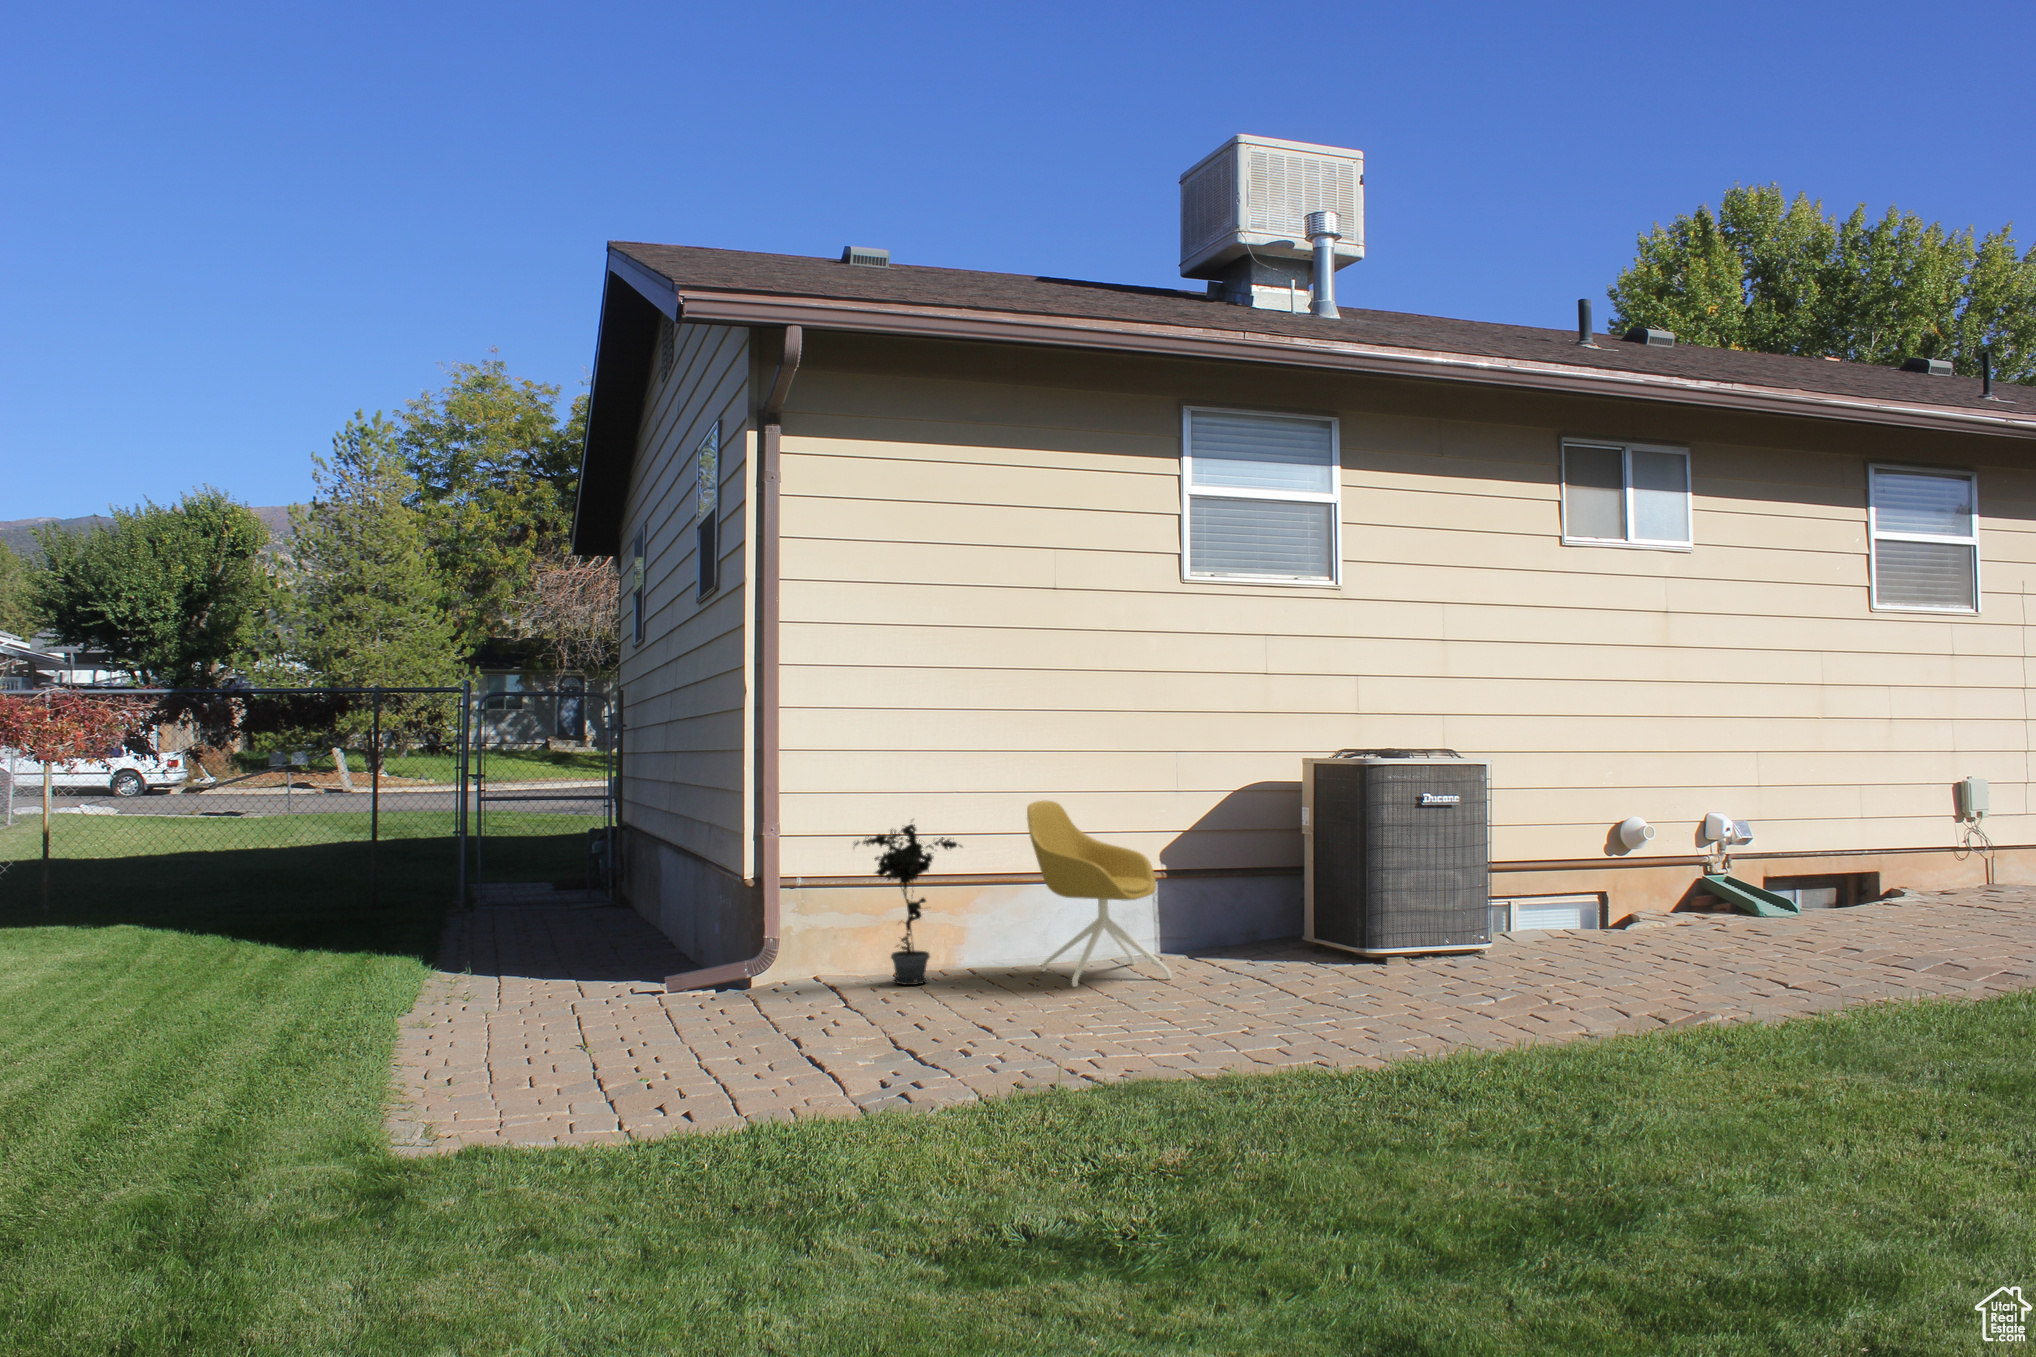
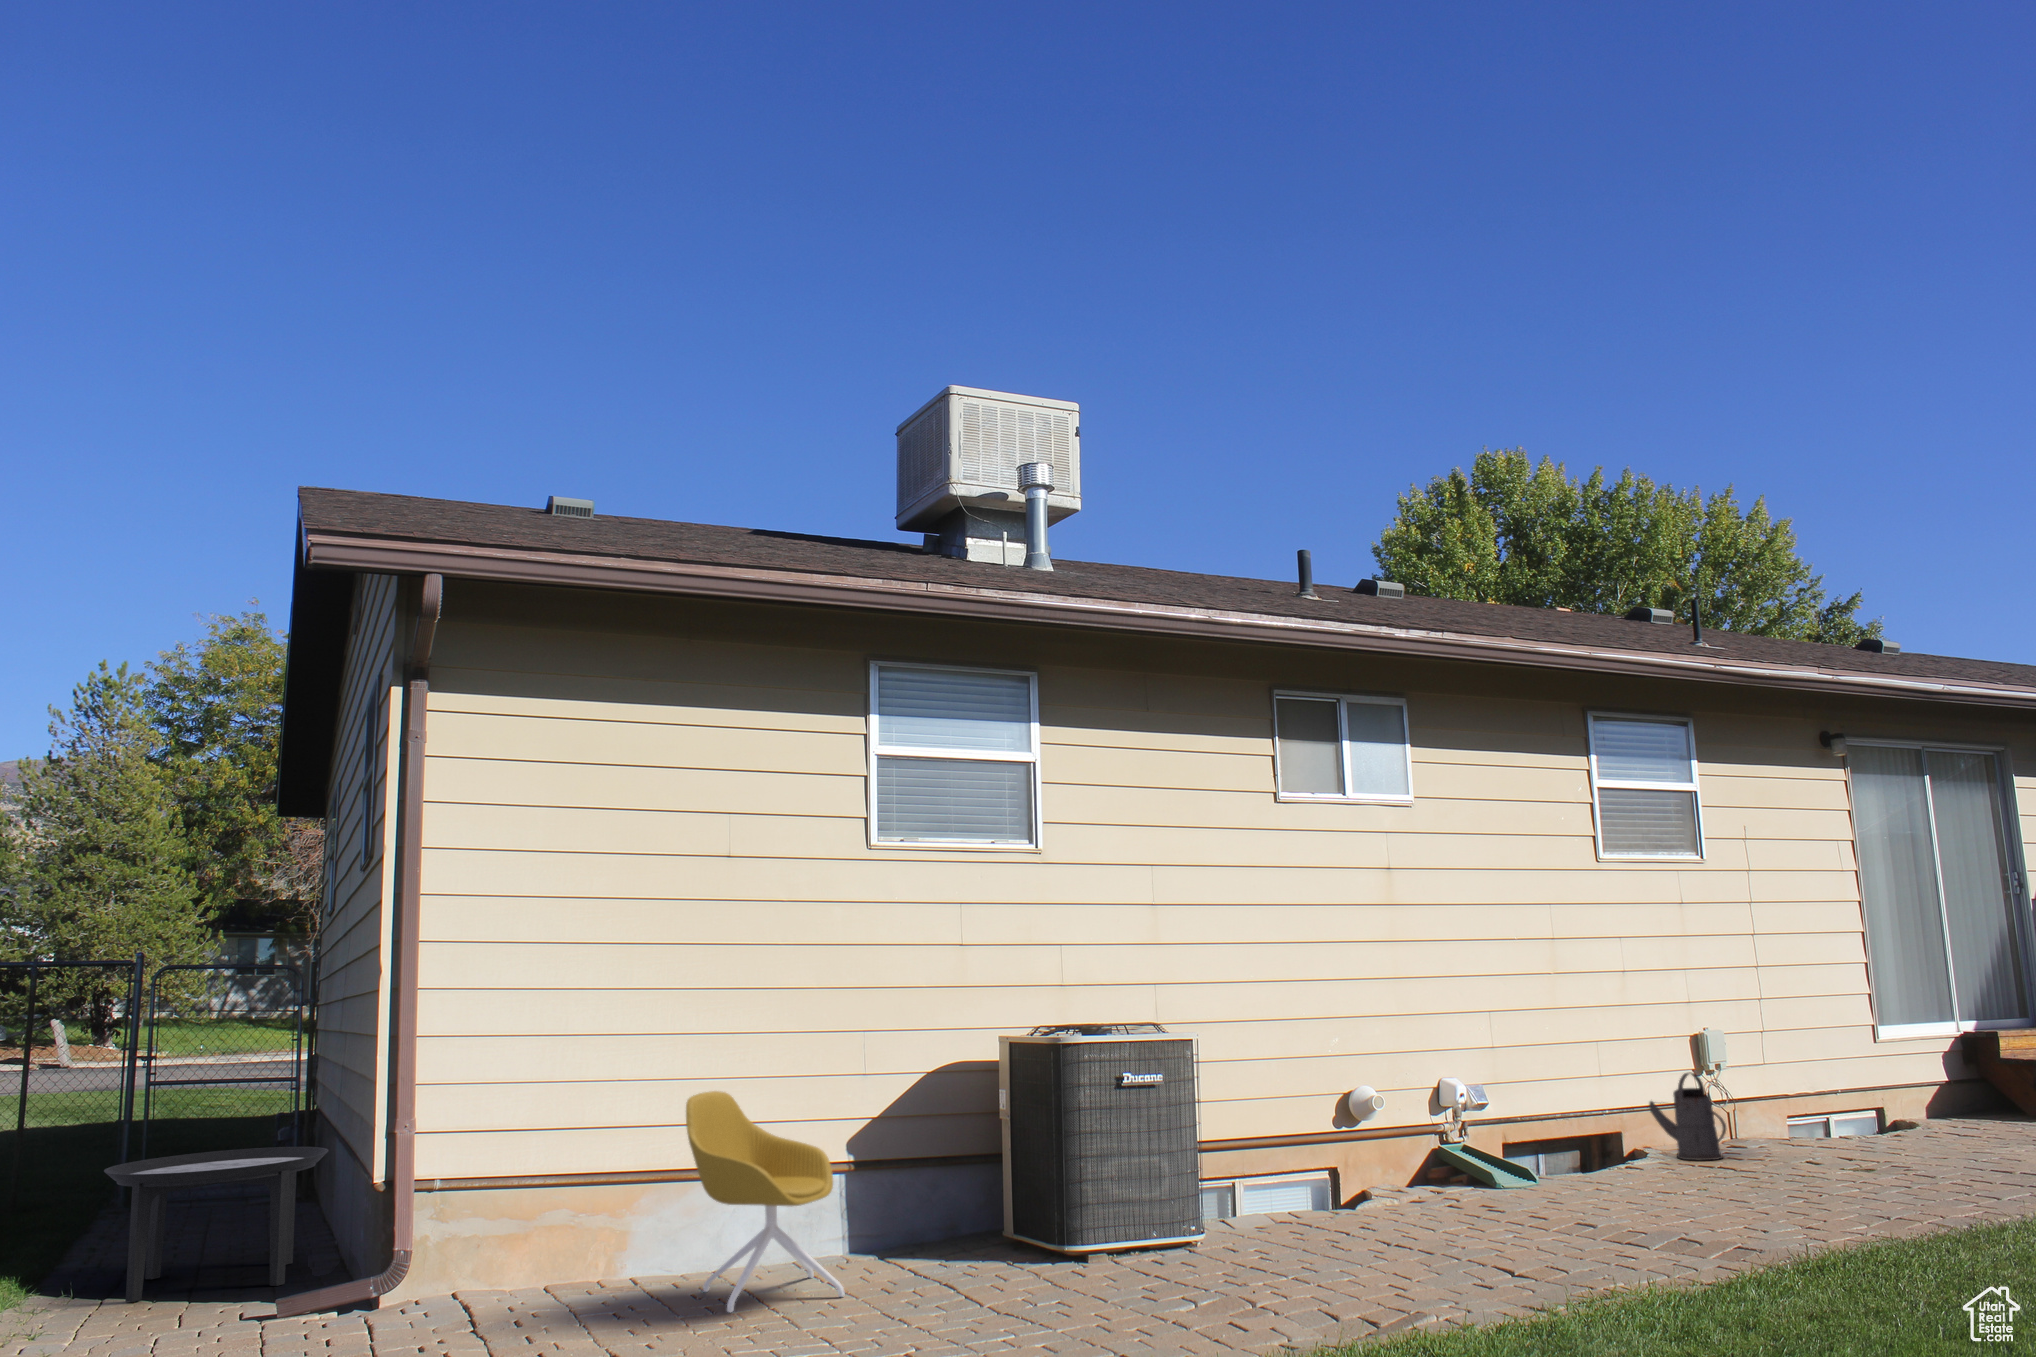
watering can: none [1898,817,1994,900] -> present [1649,1073,1726,1161]
potted plant: present [854,819,962,985] -> none [482,1118,611,1318]
round table: none [512,842,693,962] -> present [104,1147,329,1302]

